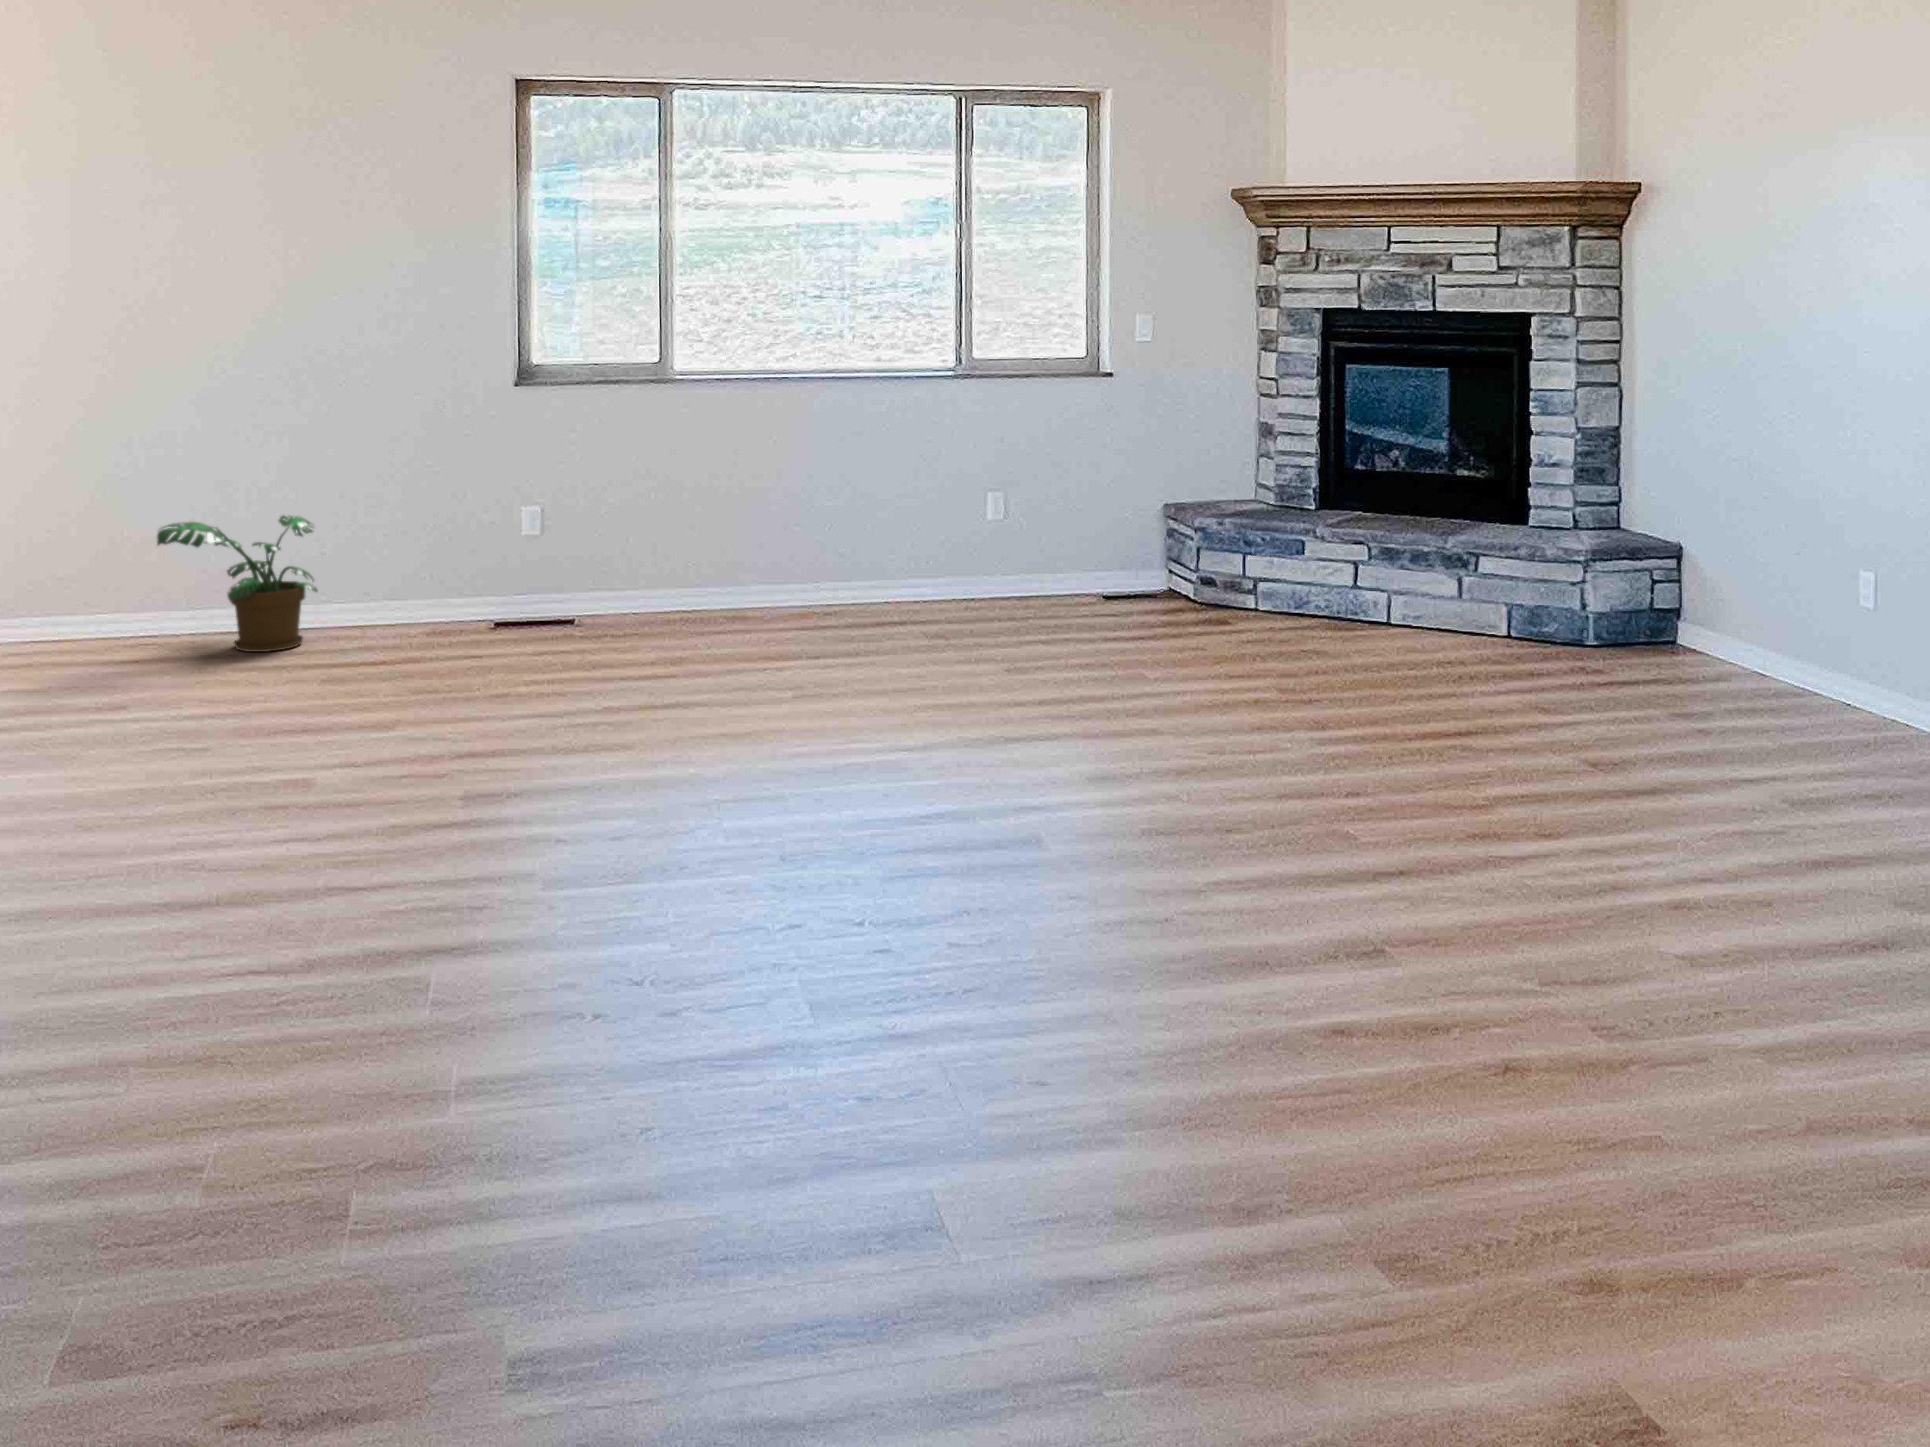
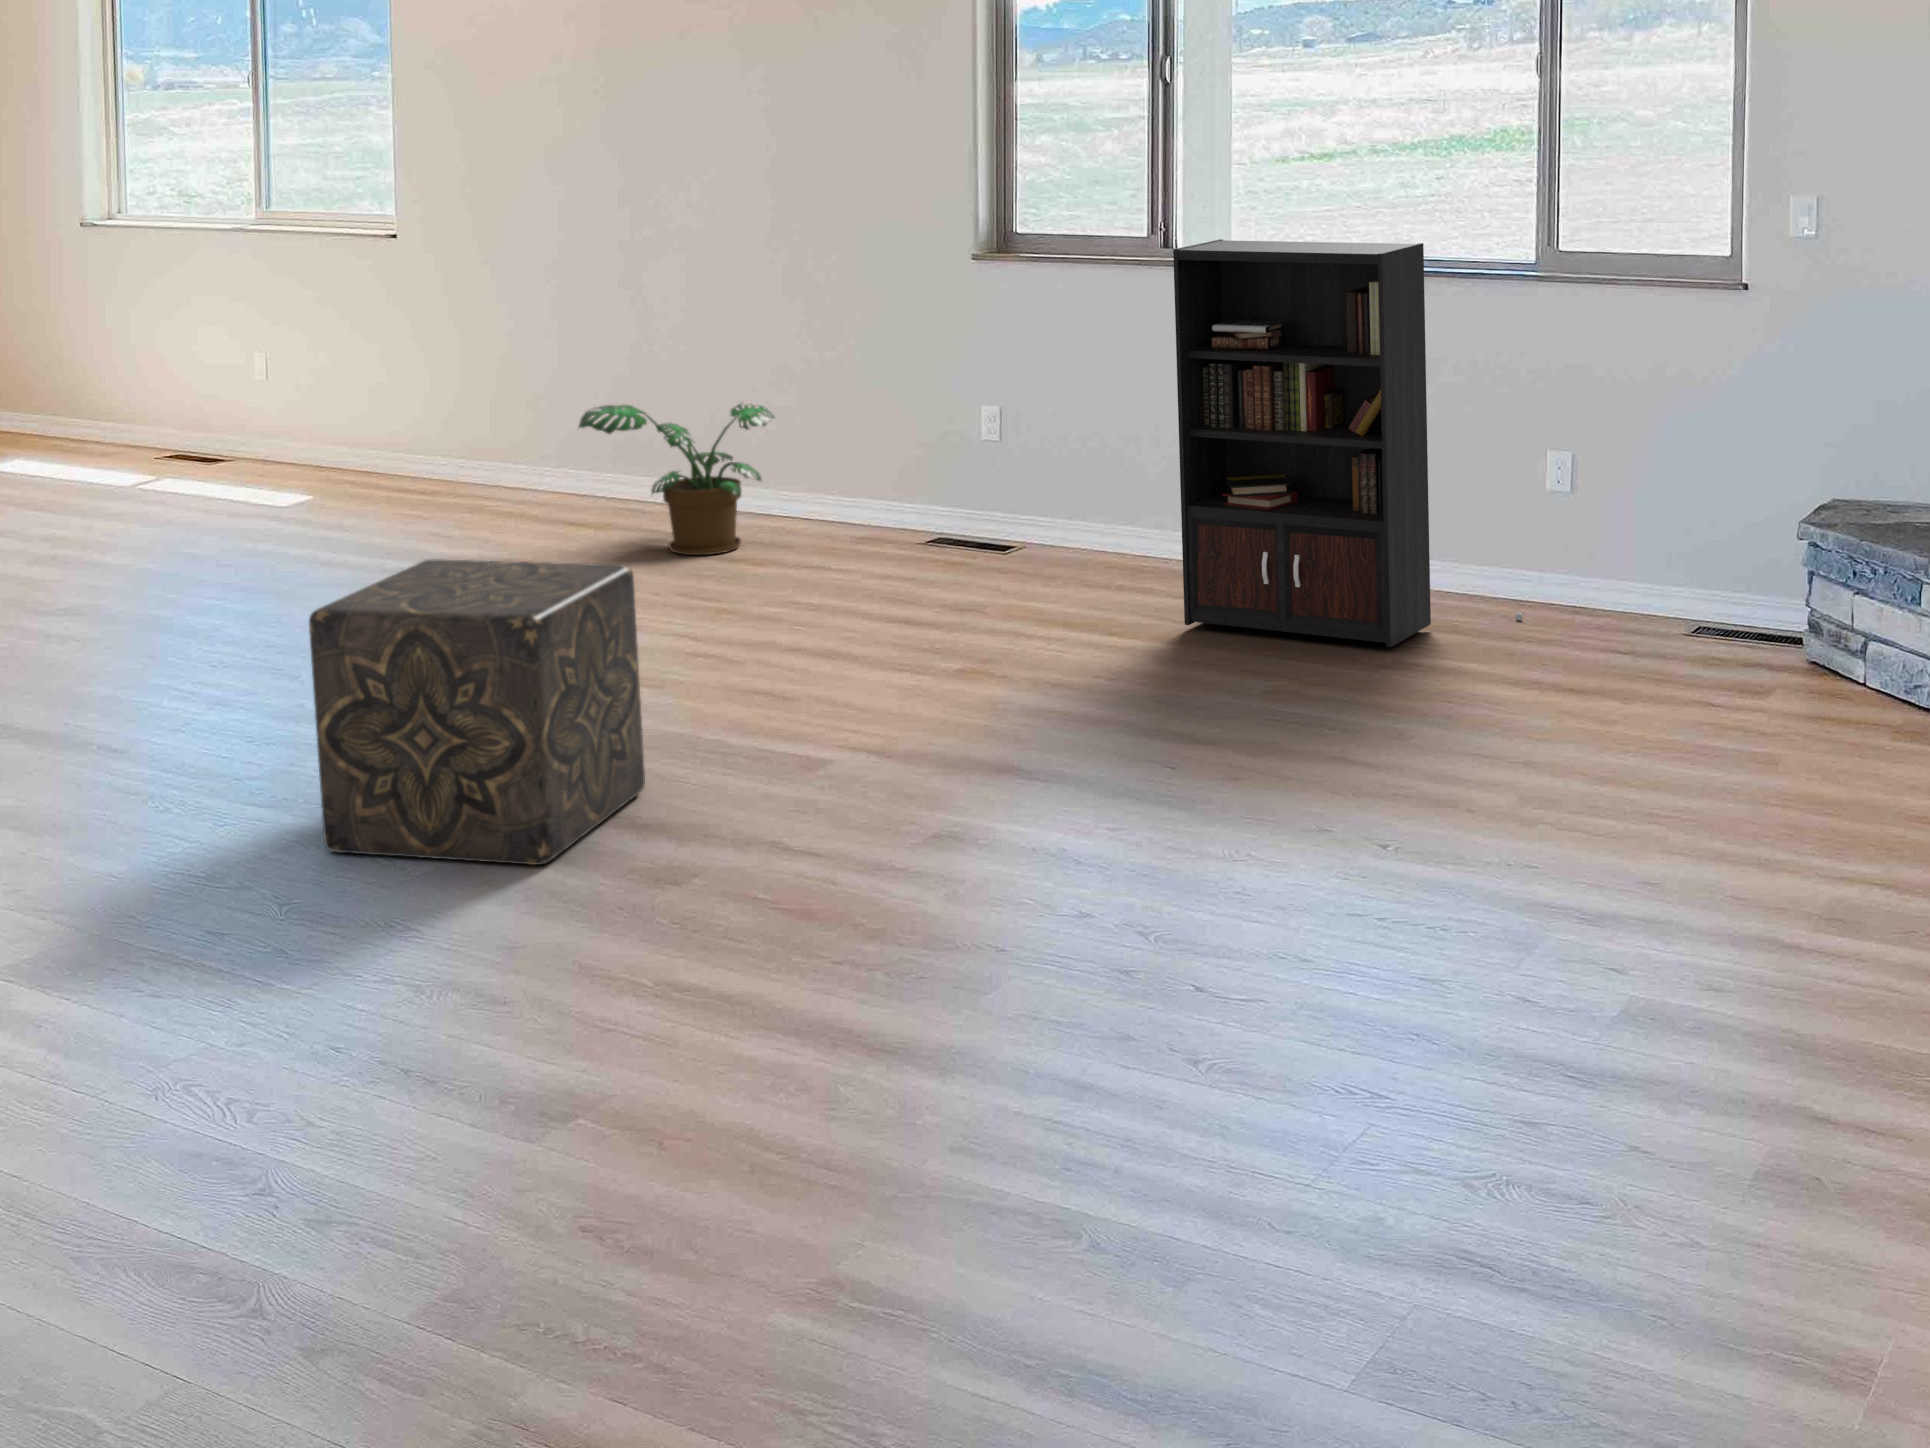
bookcase: none [801,351,993,637] -> present [1173,239,1522,647]
ottoman: none [527,596,791,873] -> present [309,559,645,865]

